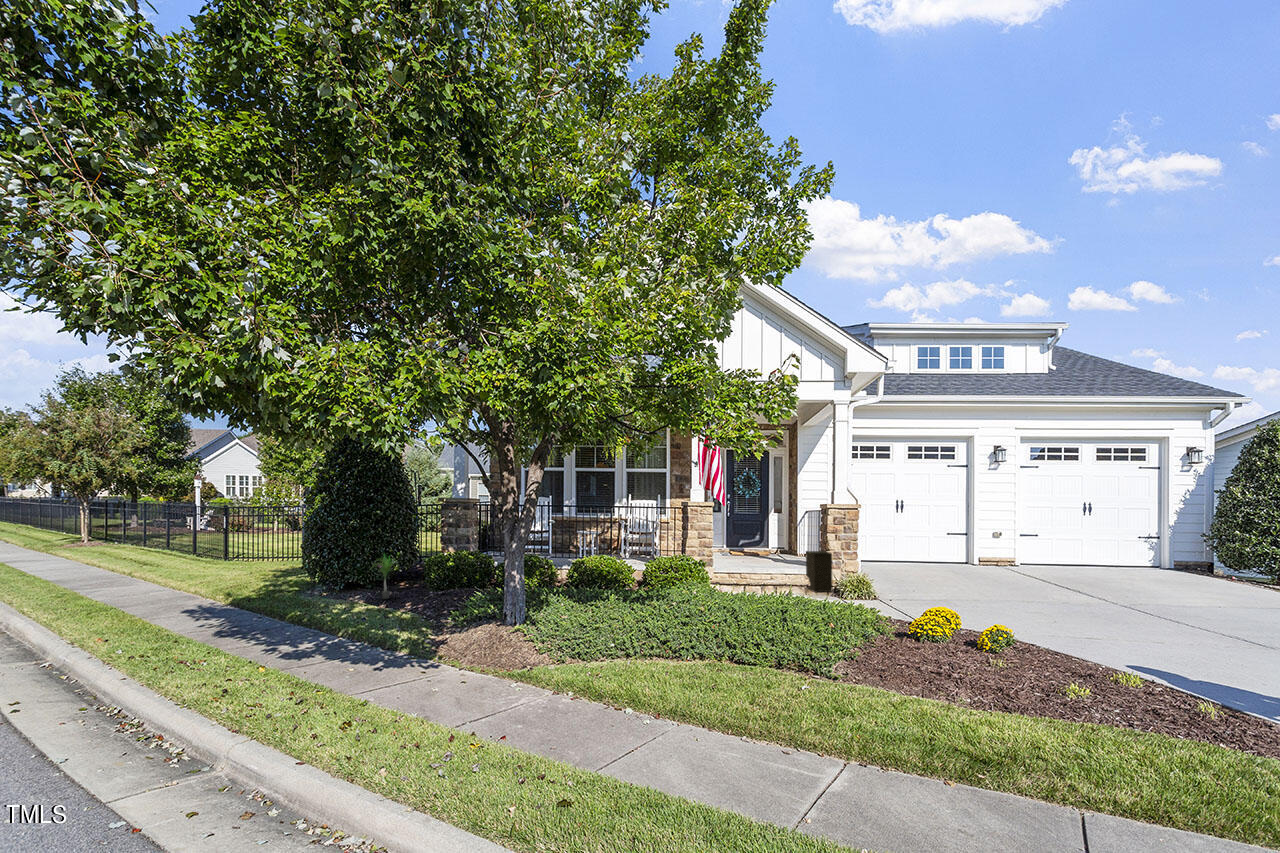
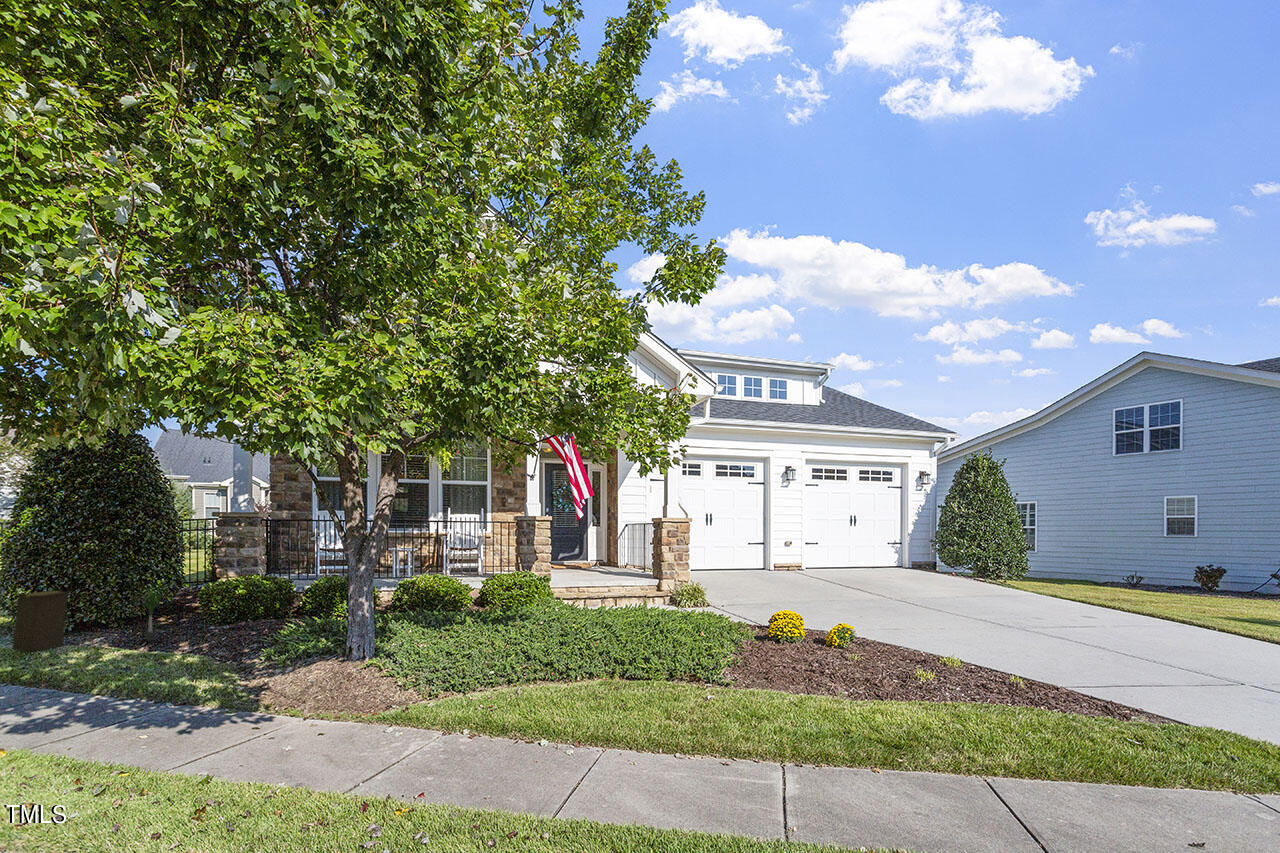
cardboard box: present [806,551,833,592] -> present [13,591,68,652]

